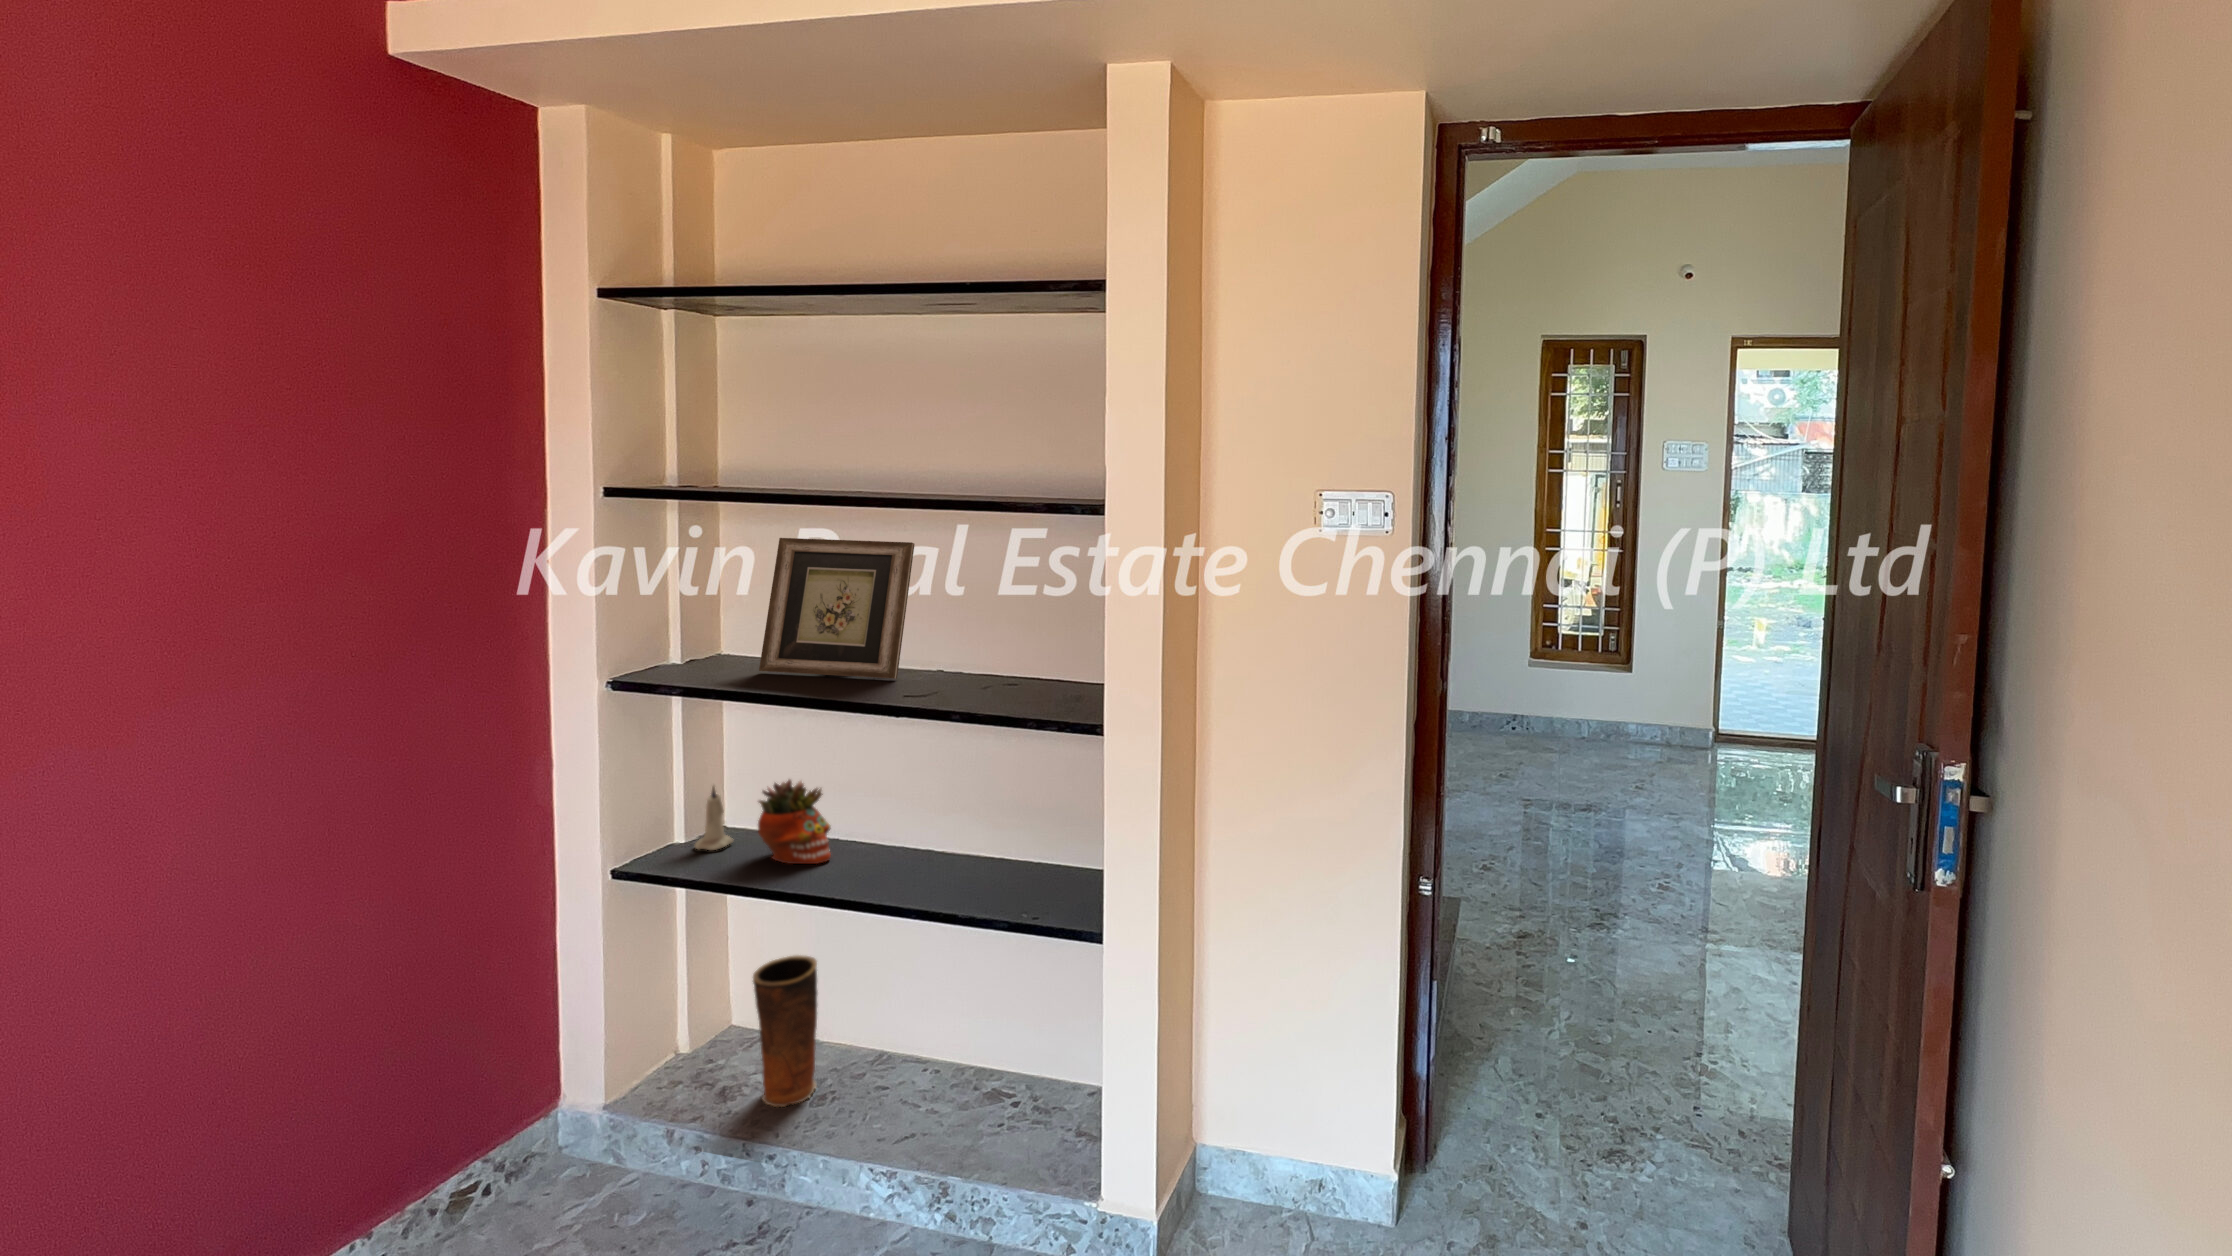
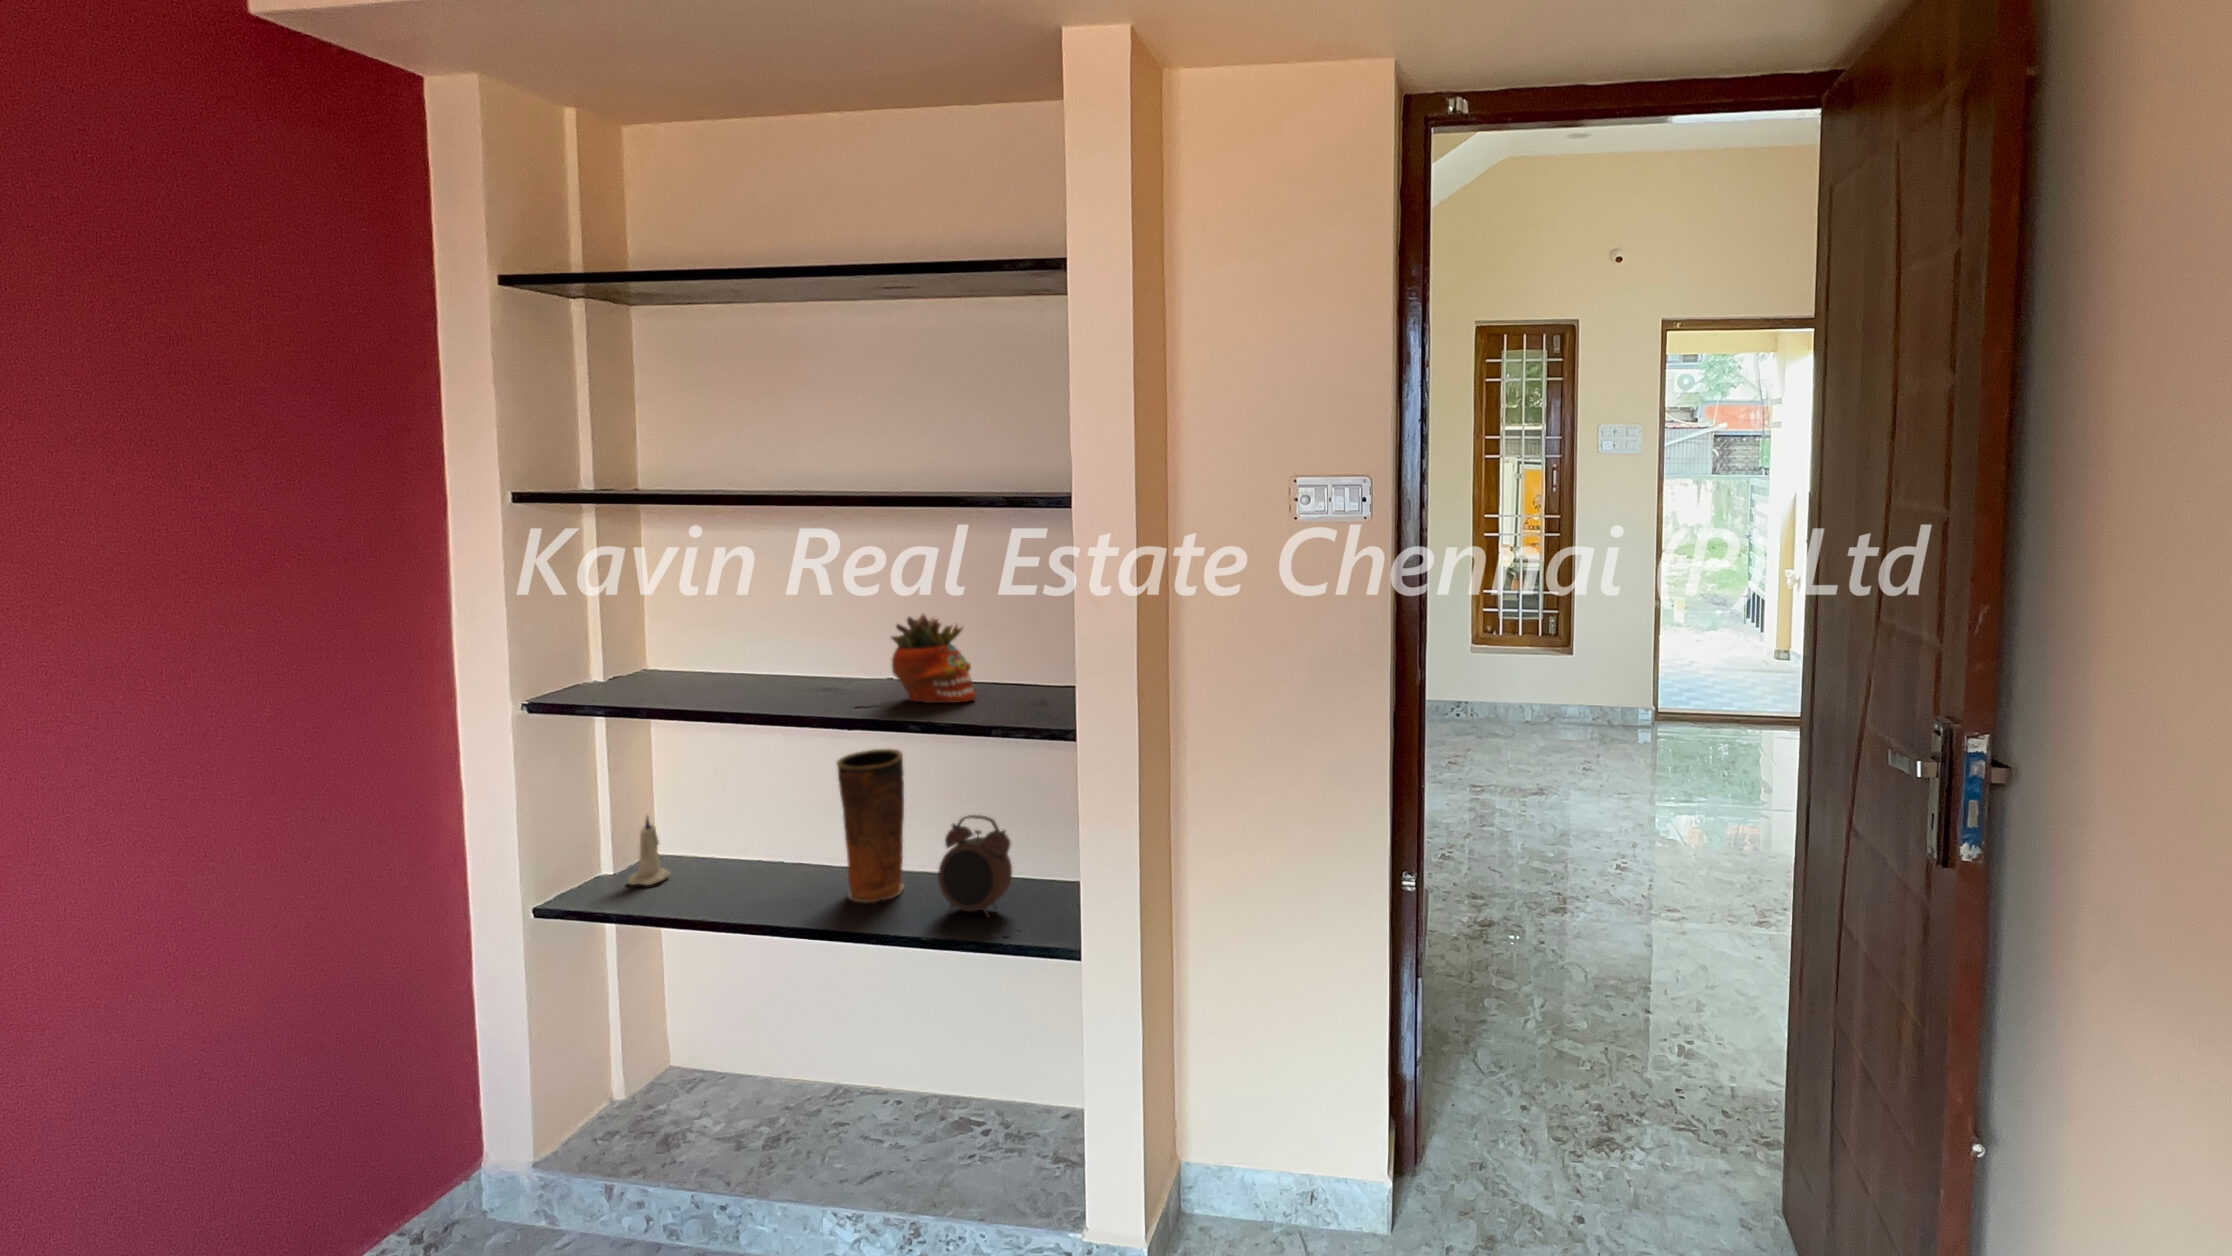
picture frame: present [759,538,915,679] -> none [697,549,863,695]
succulent planter: present [758,780,831,864] -> present [891,614,975,703]
alarm clock: none [974,797,1043,897] -> present [938,815,1012,917]
vase: present [753,955,817,1107] -> present [837,749,904,902]

